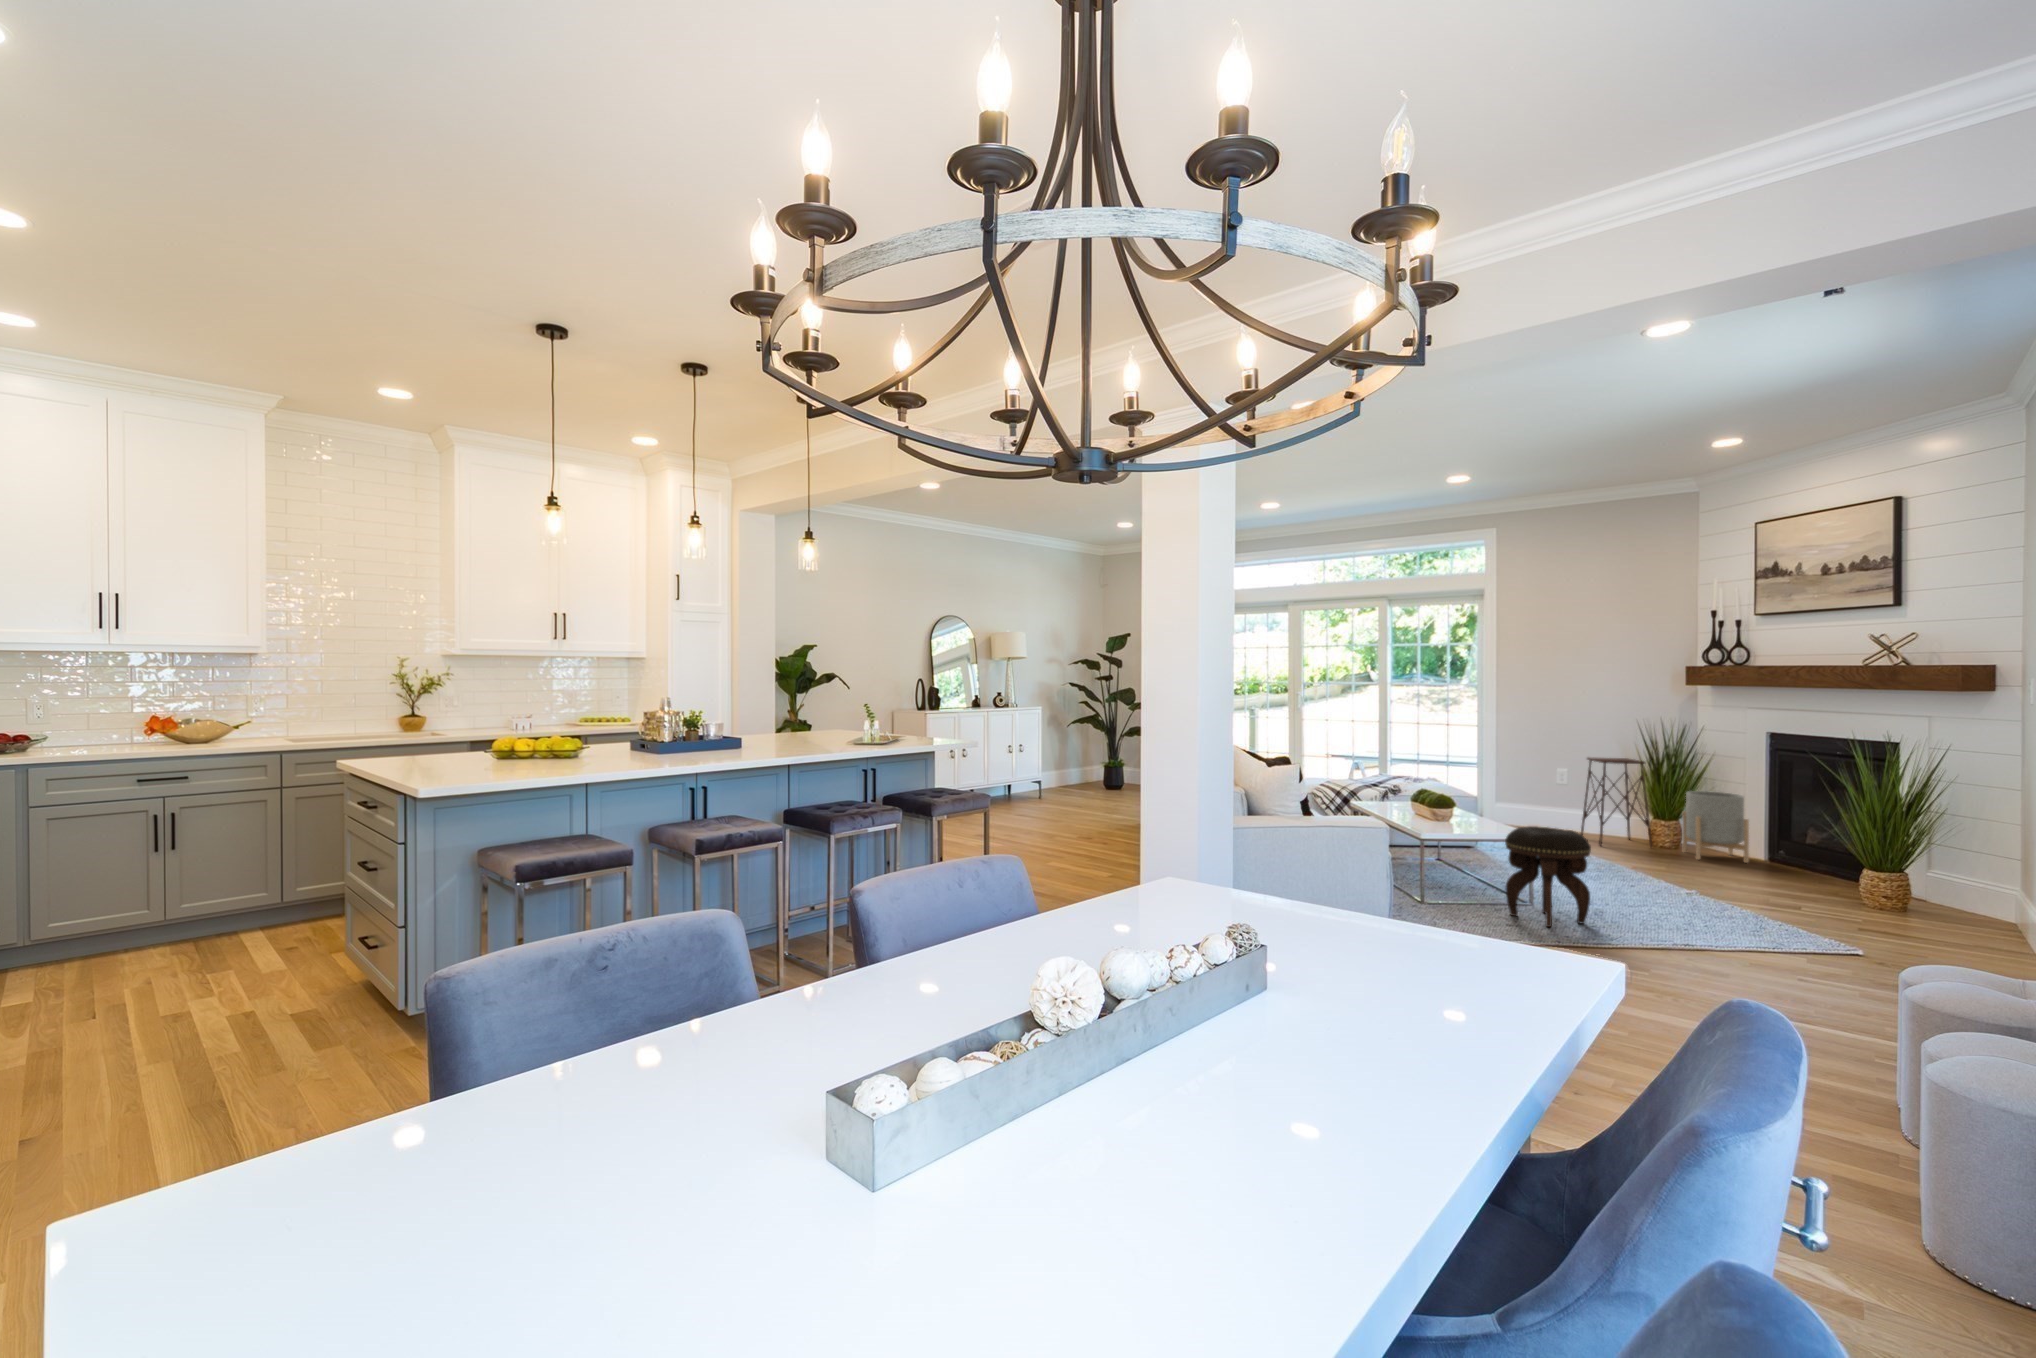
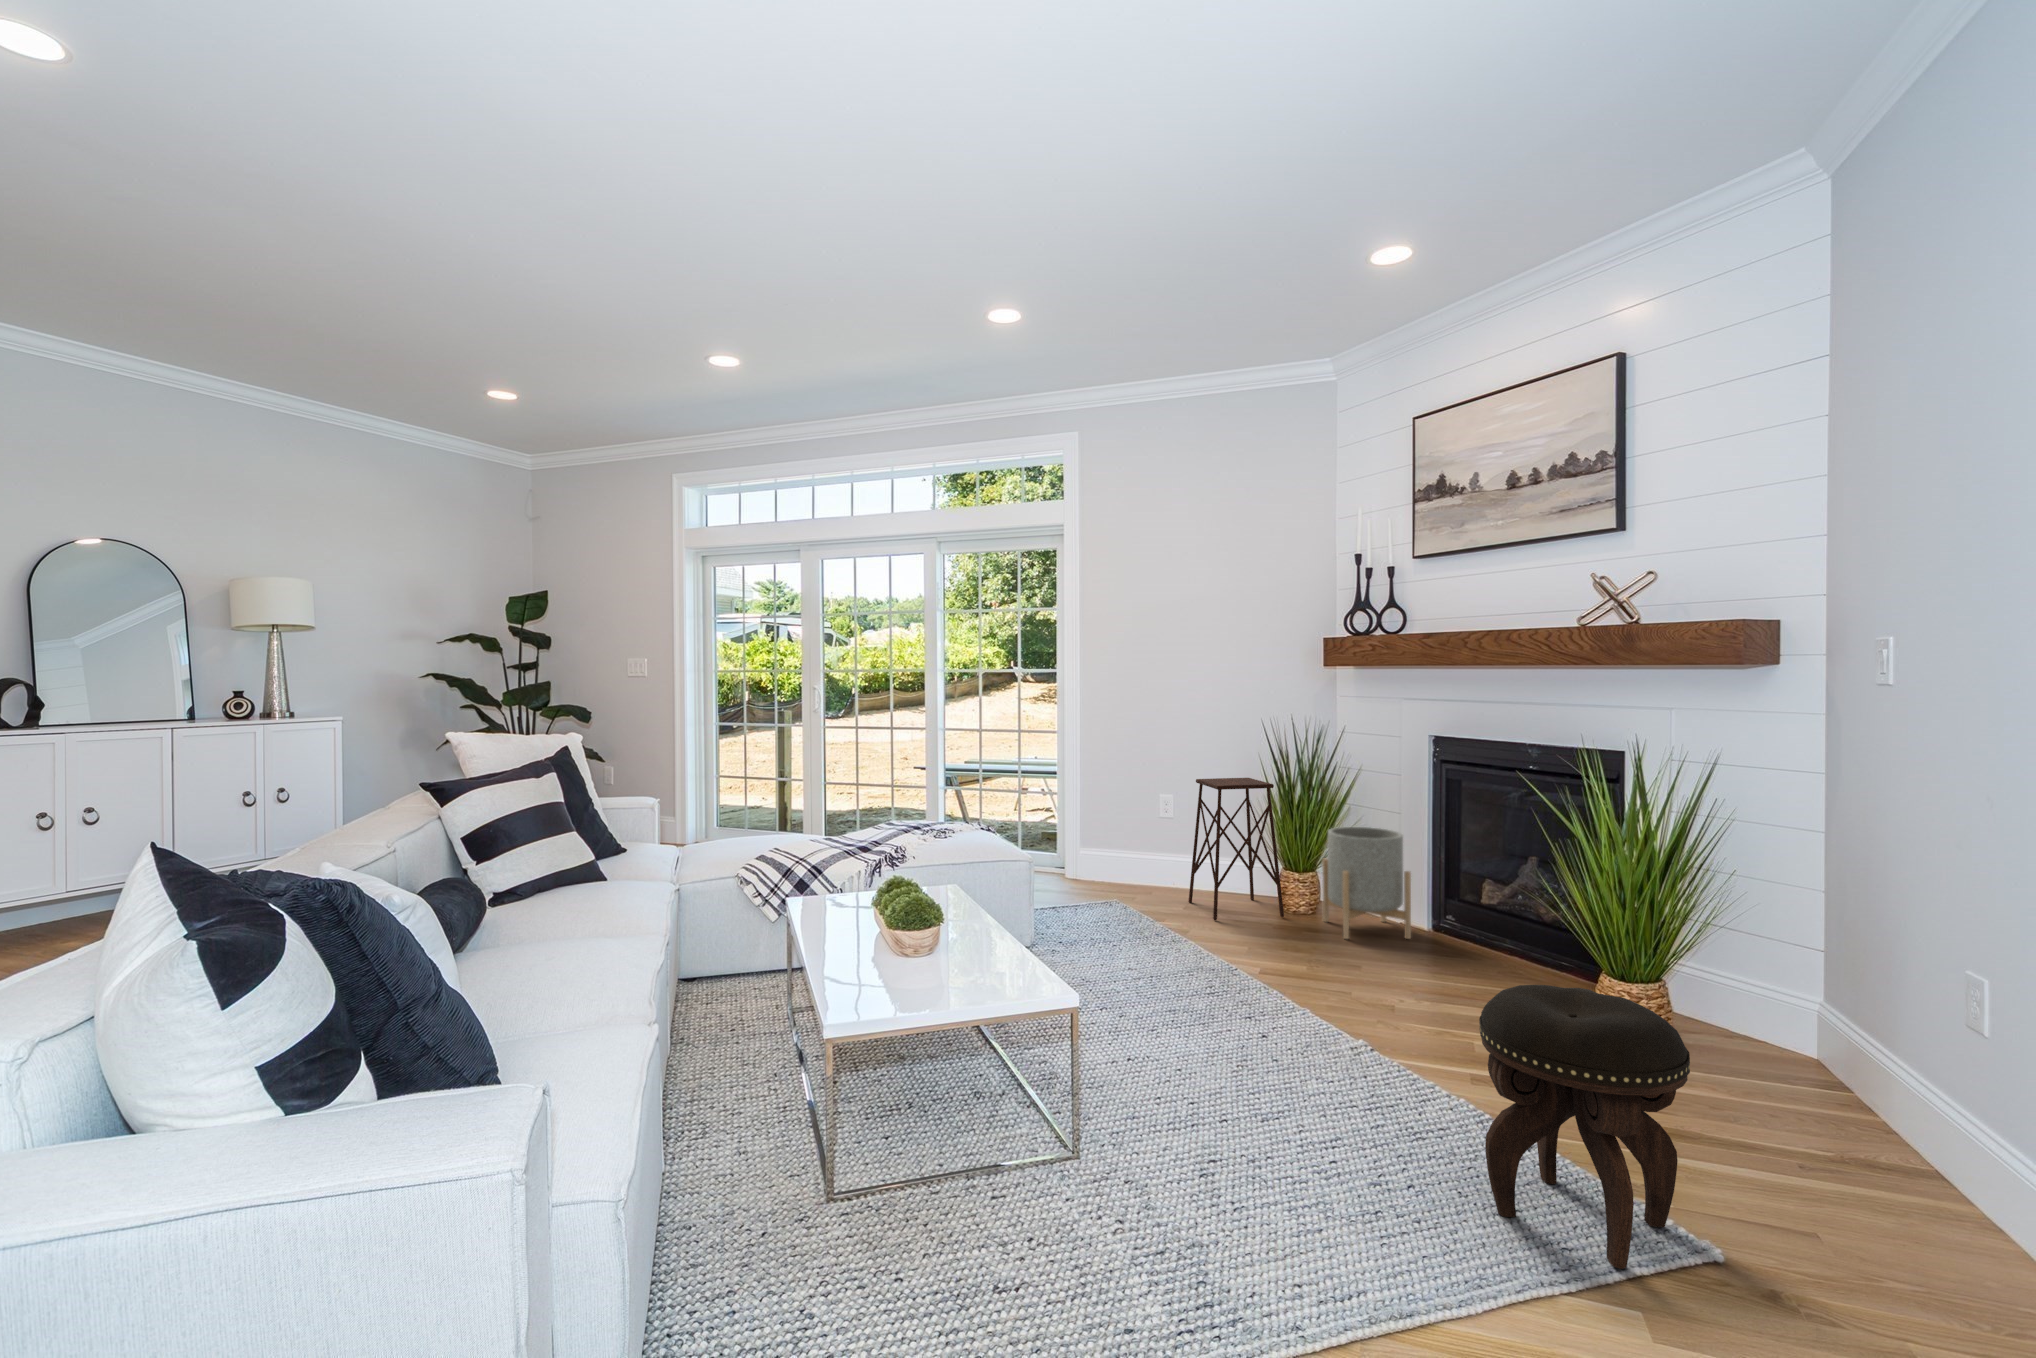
footstool: present [1505,826,1591,927] -> present [1479,985,1690,1269]

